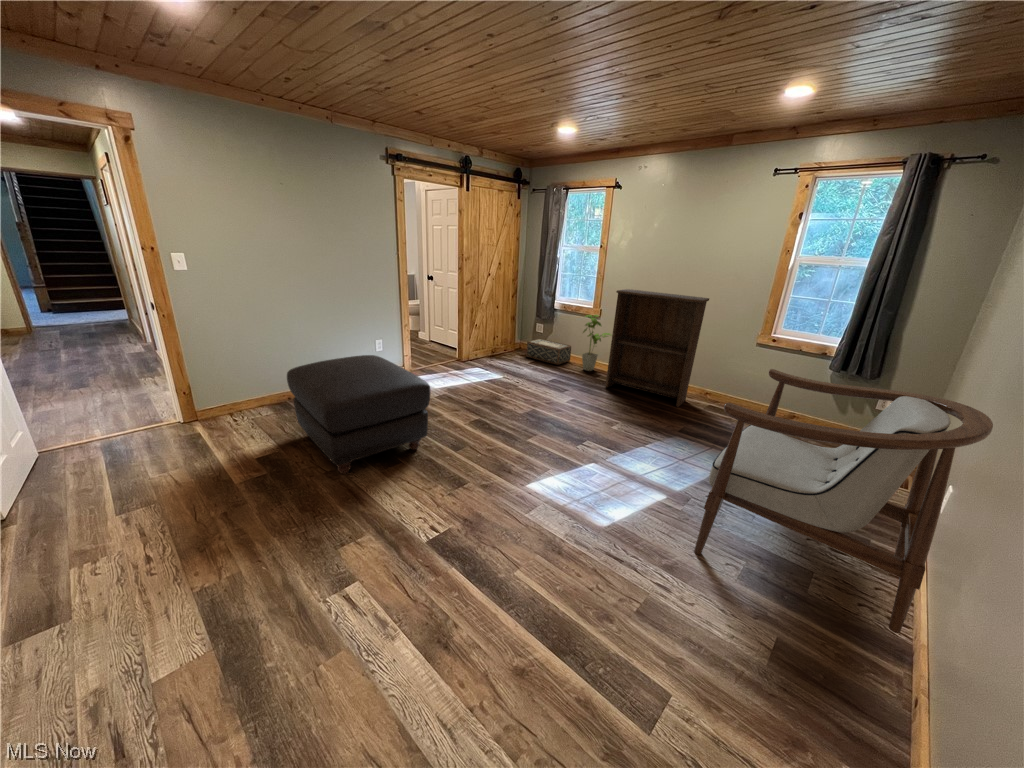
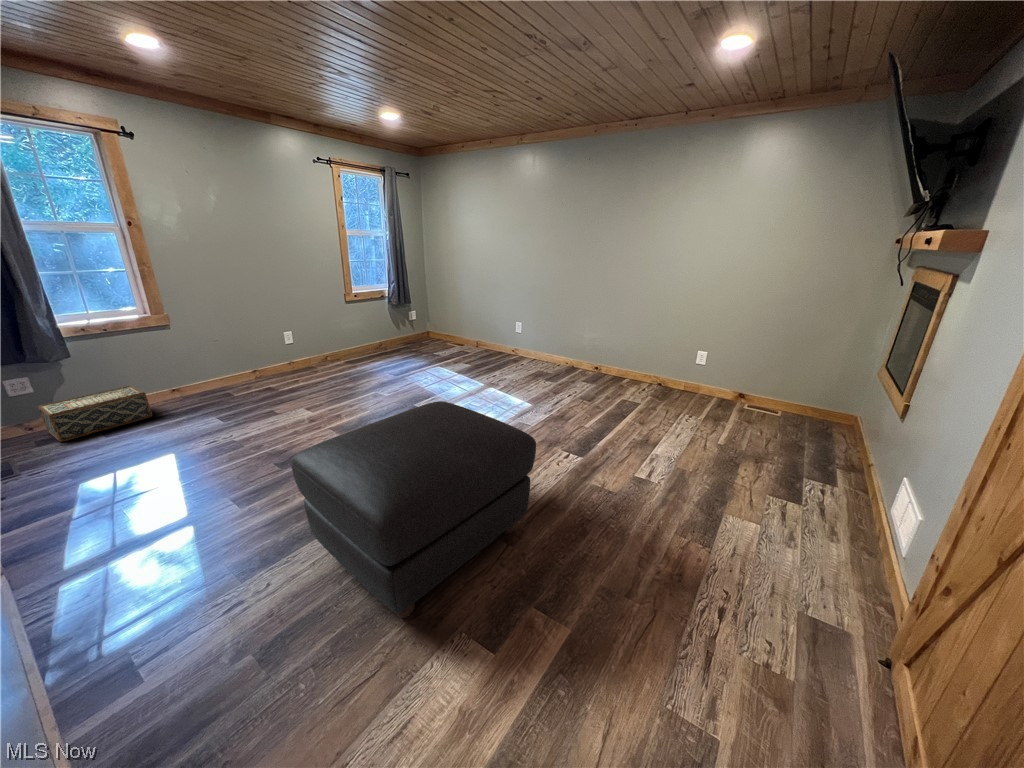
bookshelf: present [605,289,709,407] -> none [239,270,350,393]
house plant: present [582,315,611,371] -> none [162,320,215,401]
armchair: present [694,369,993,633] -> none [473,284,571,387]

